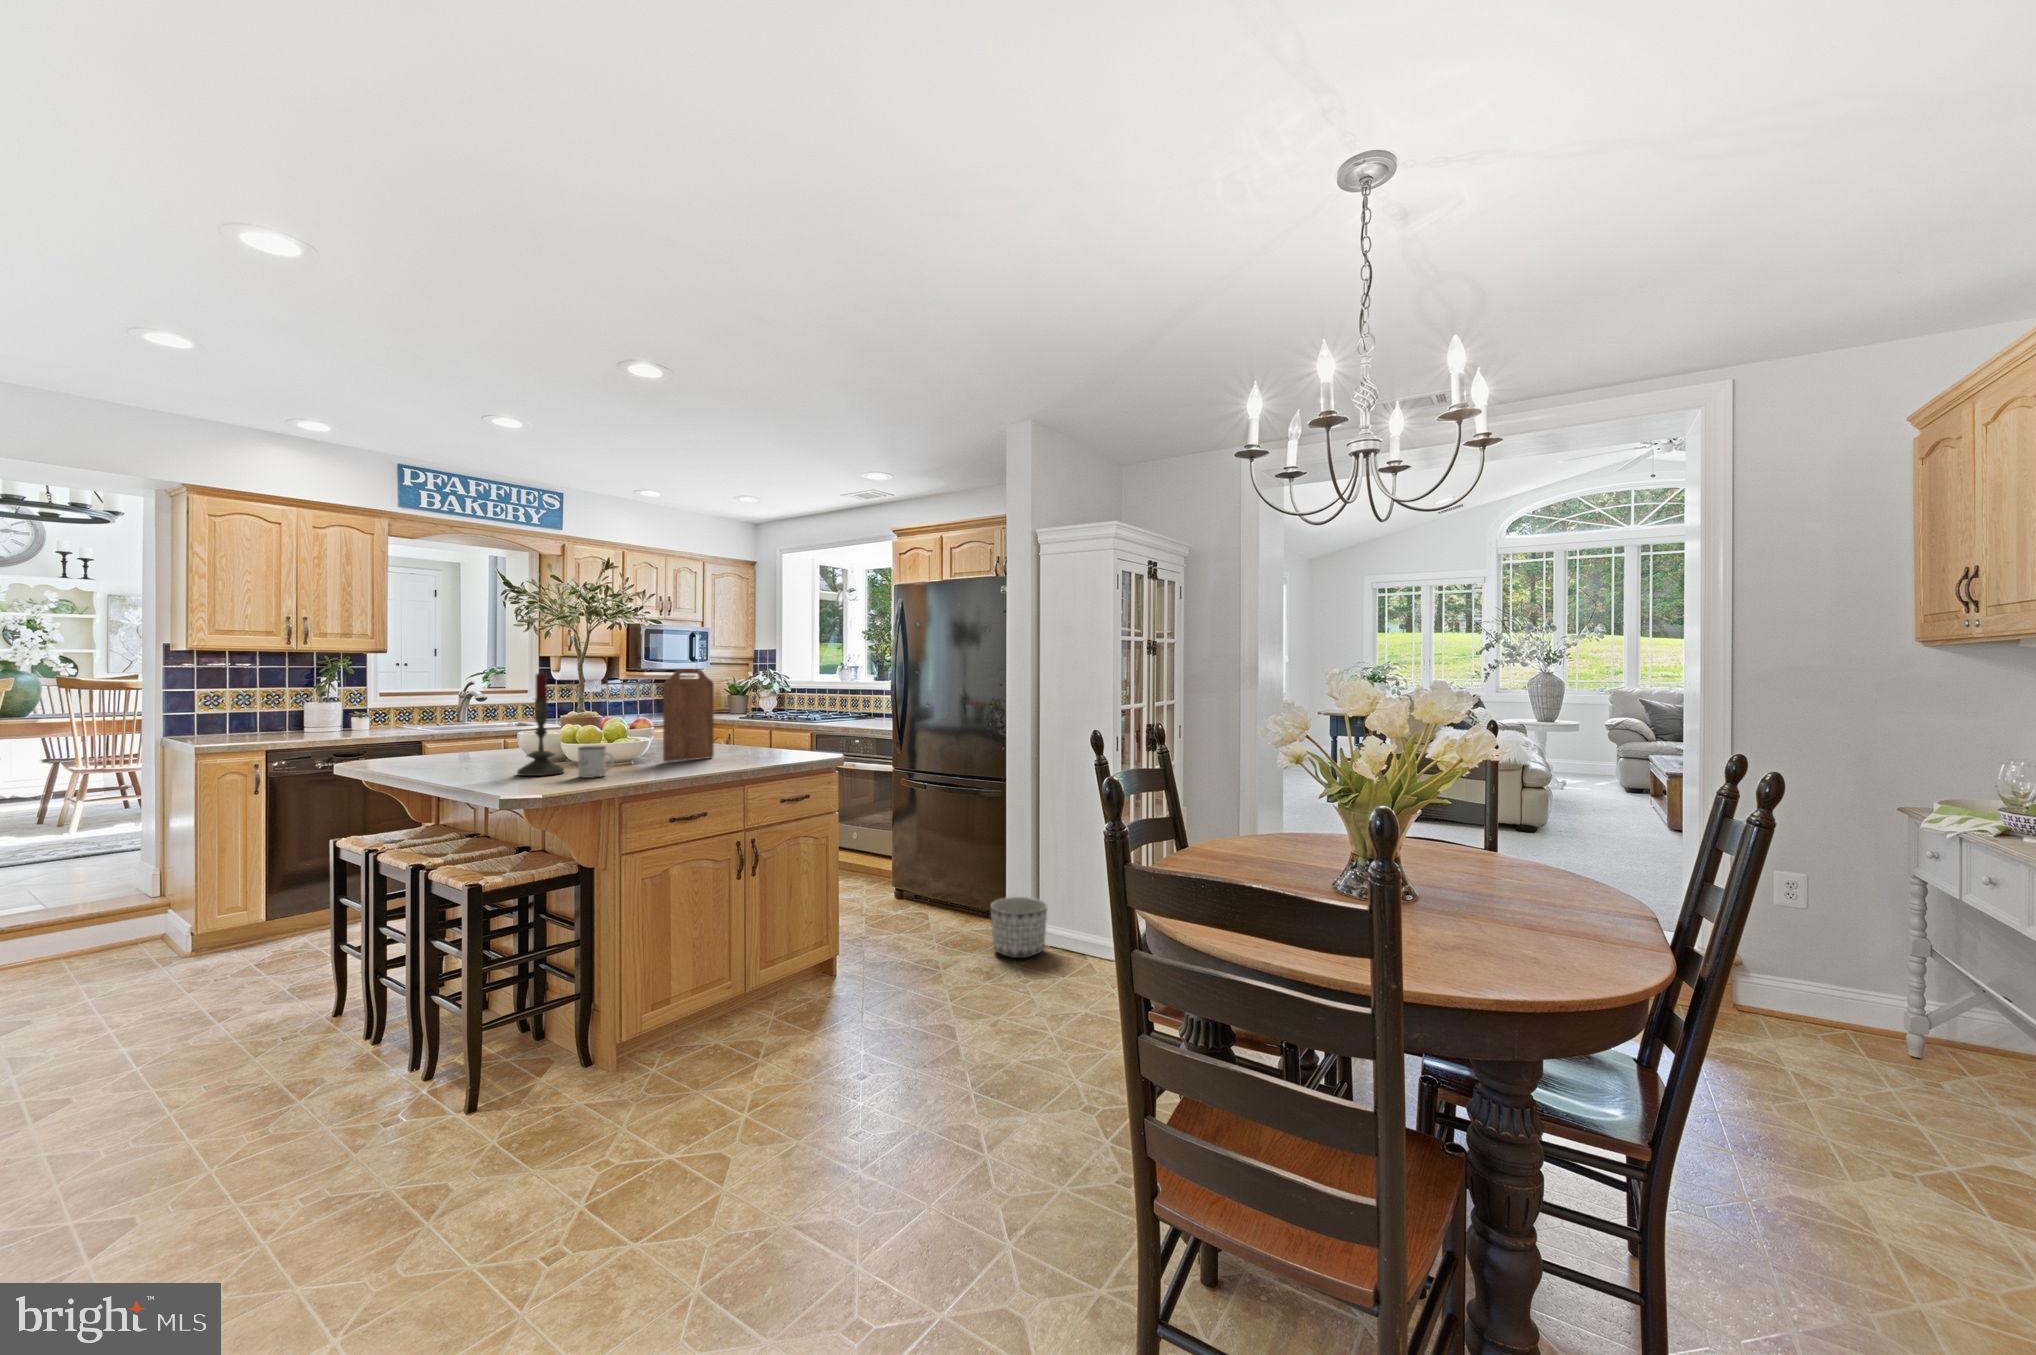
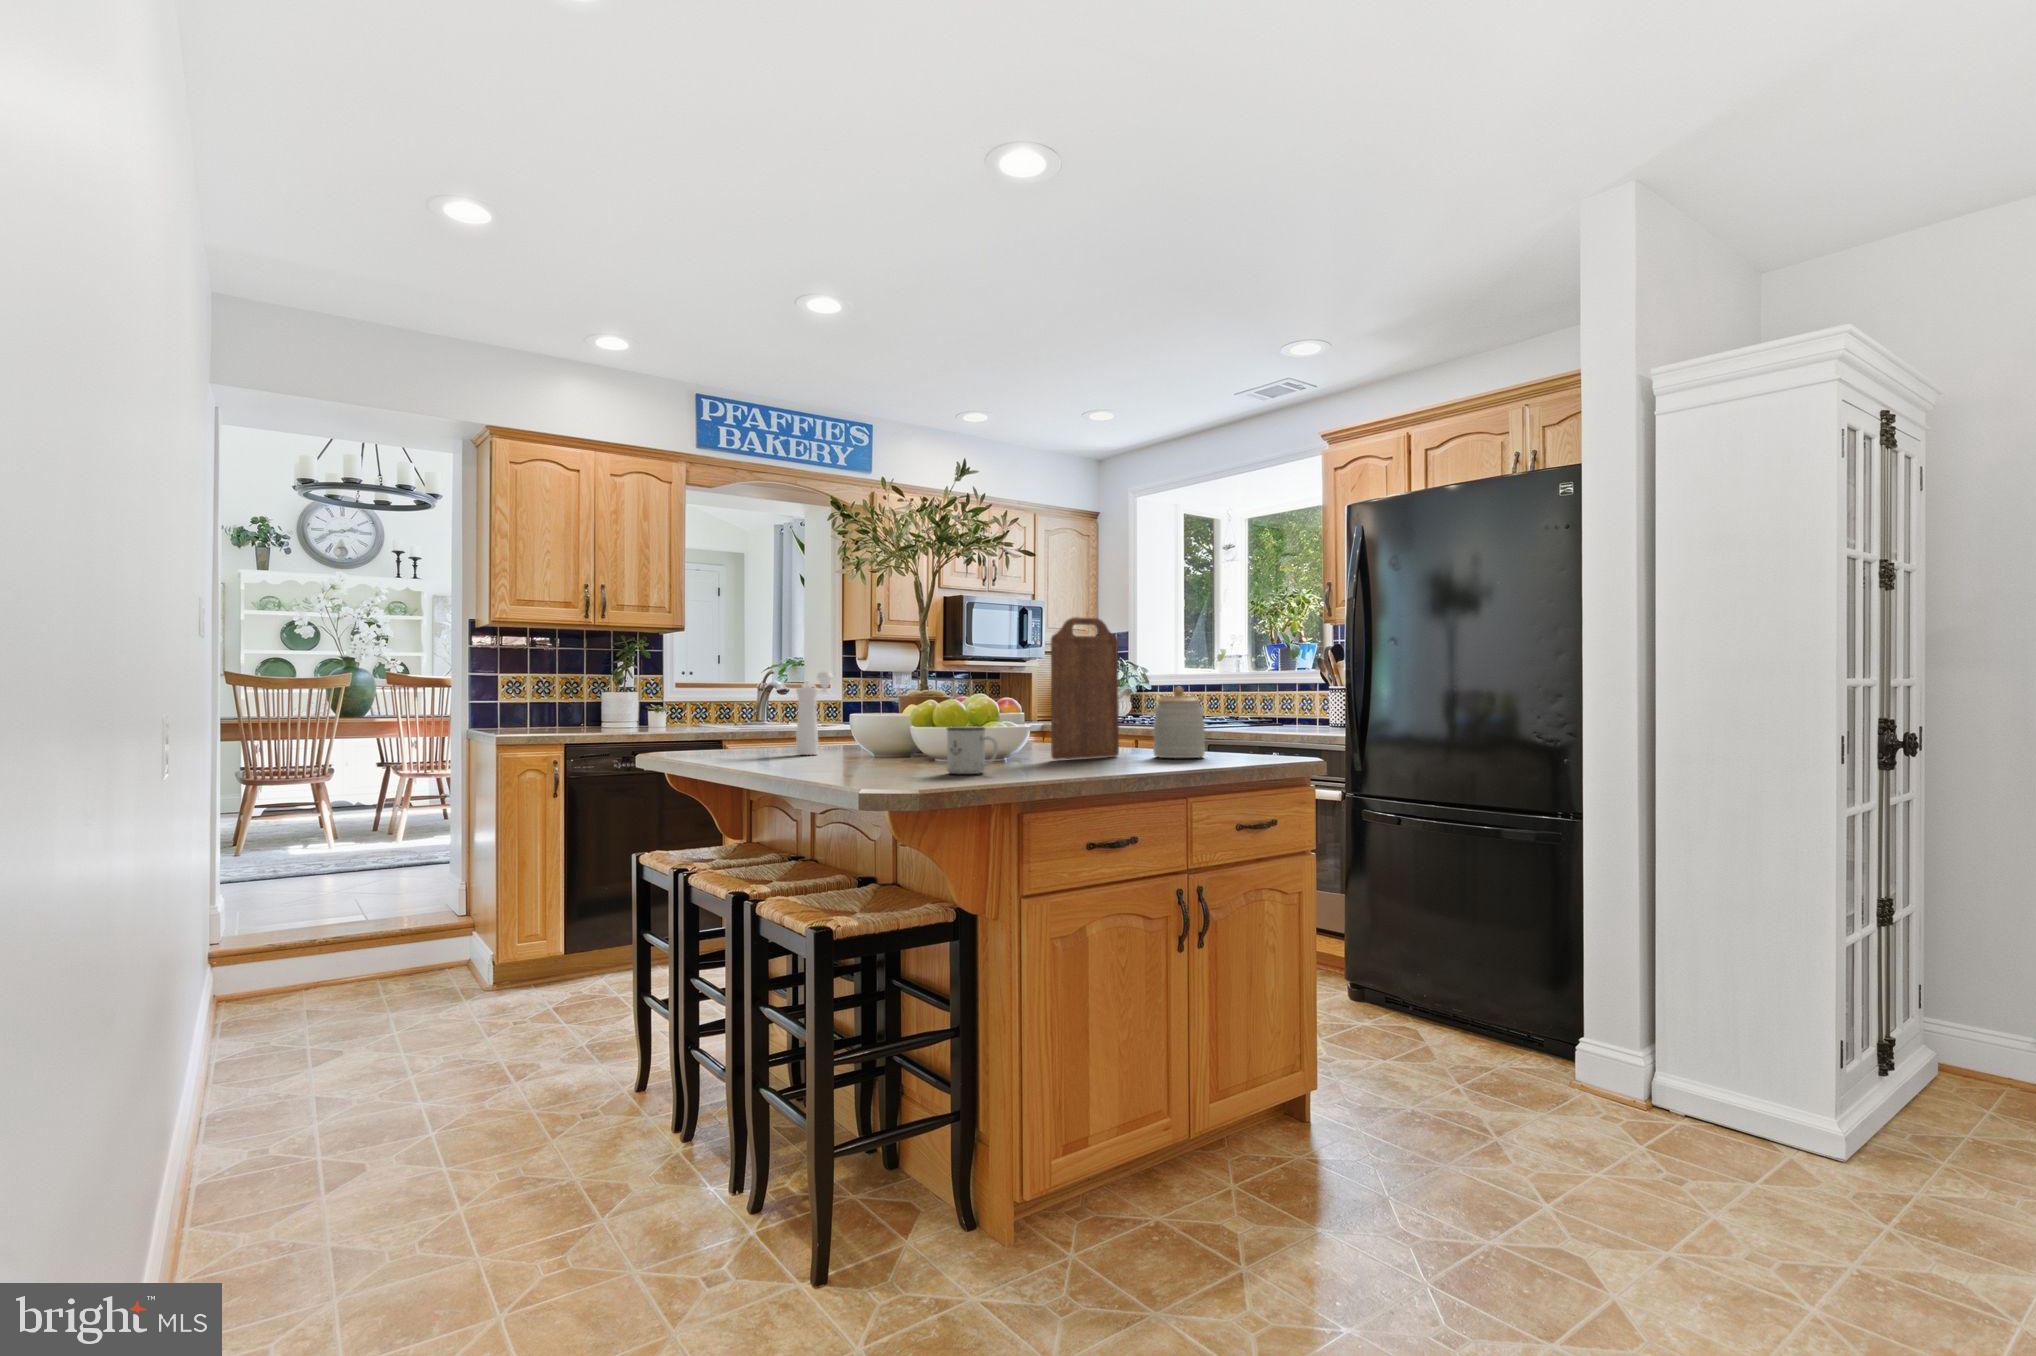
candle: present [517,673,564,776] -> none [862,613,923,771]
pepper mill: none [472,701,505,761] -> present [796,672,833,755]
jar: none [736,713,770,759] -> present [1153,687,1205,758]
planter: present [991,897,1047,958] -> none [1562,1014,1676,1125]

